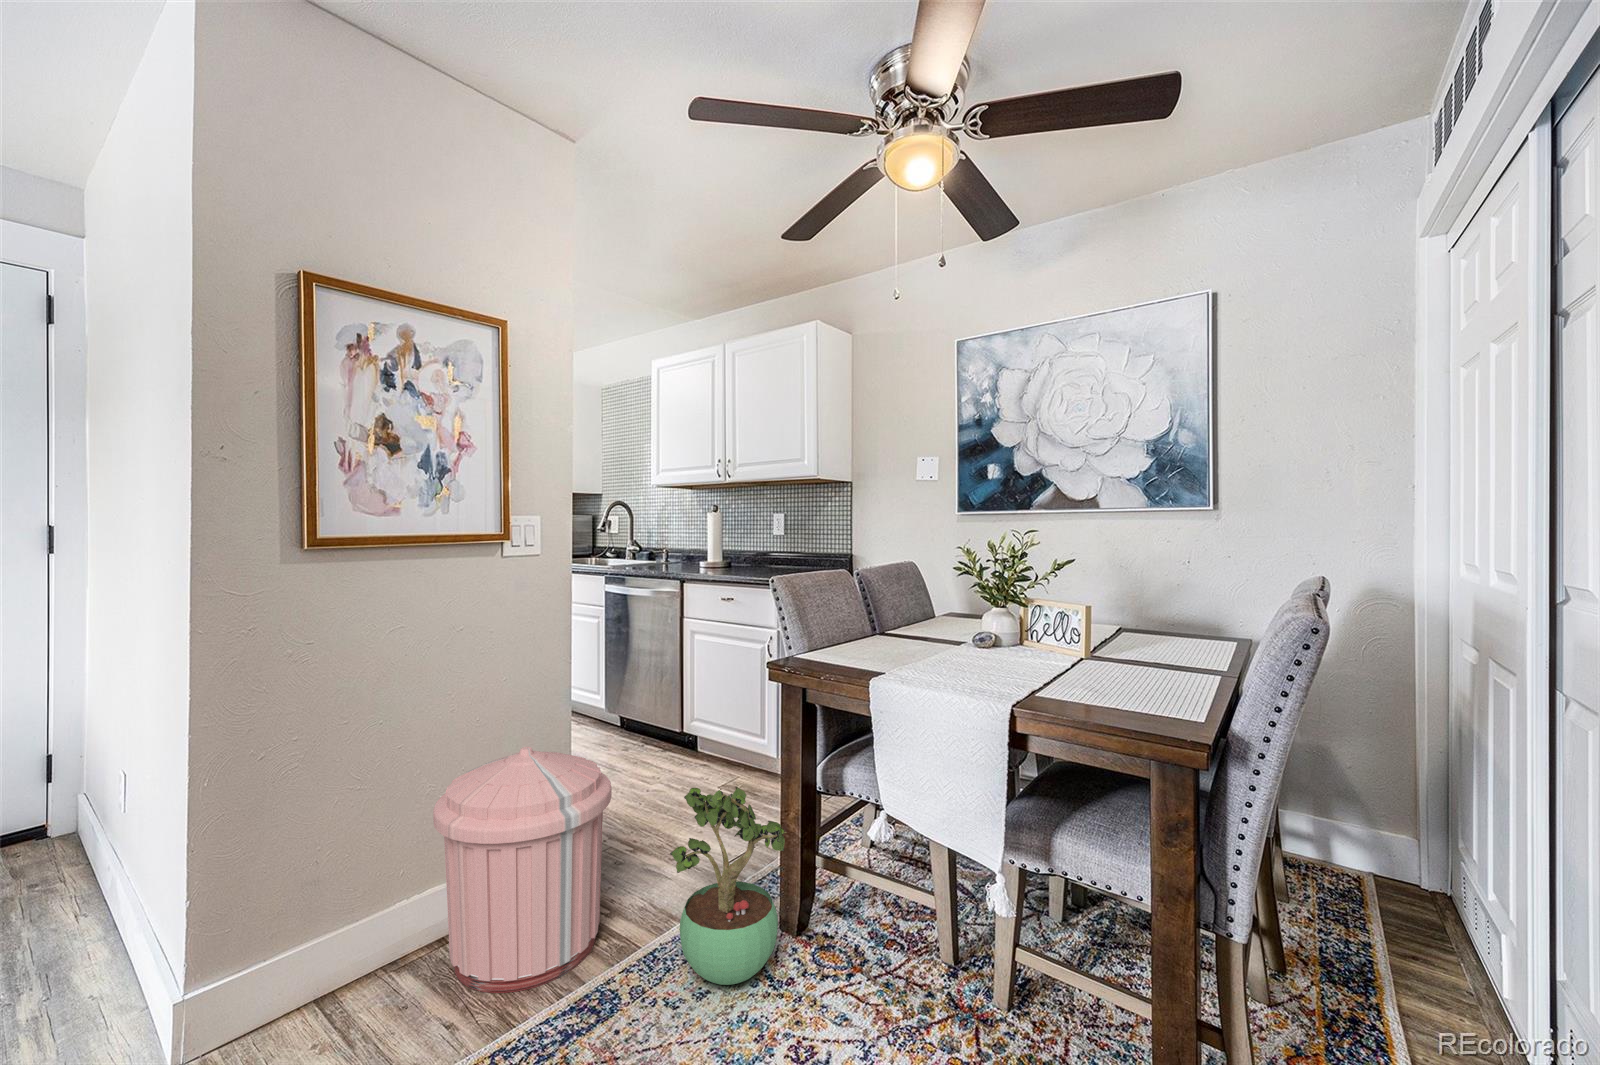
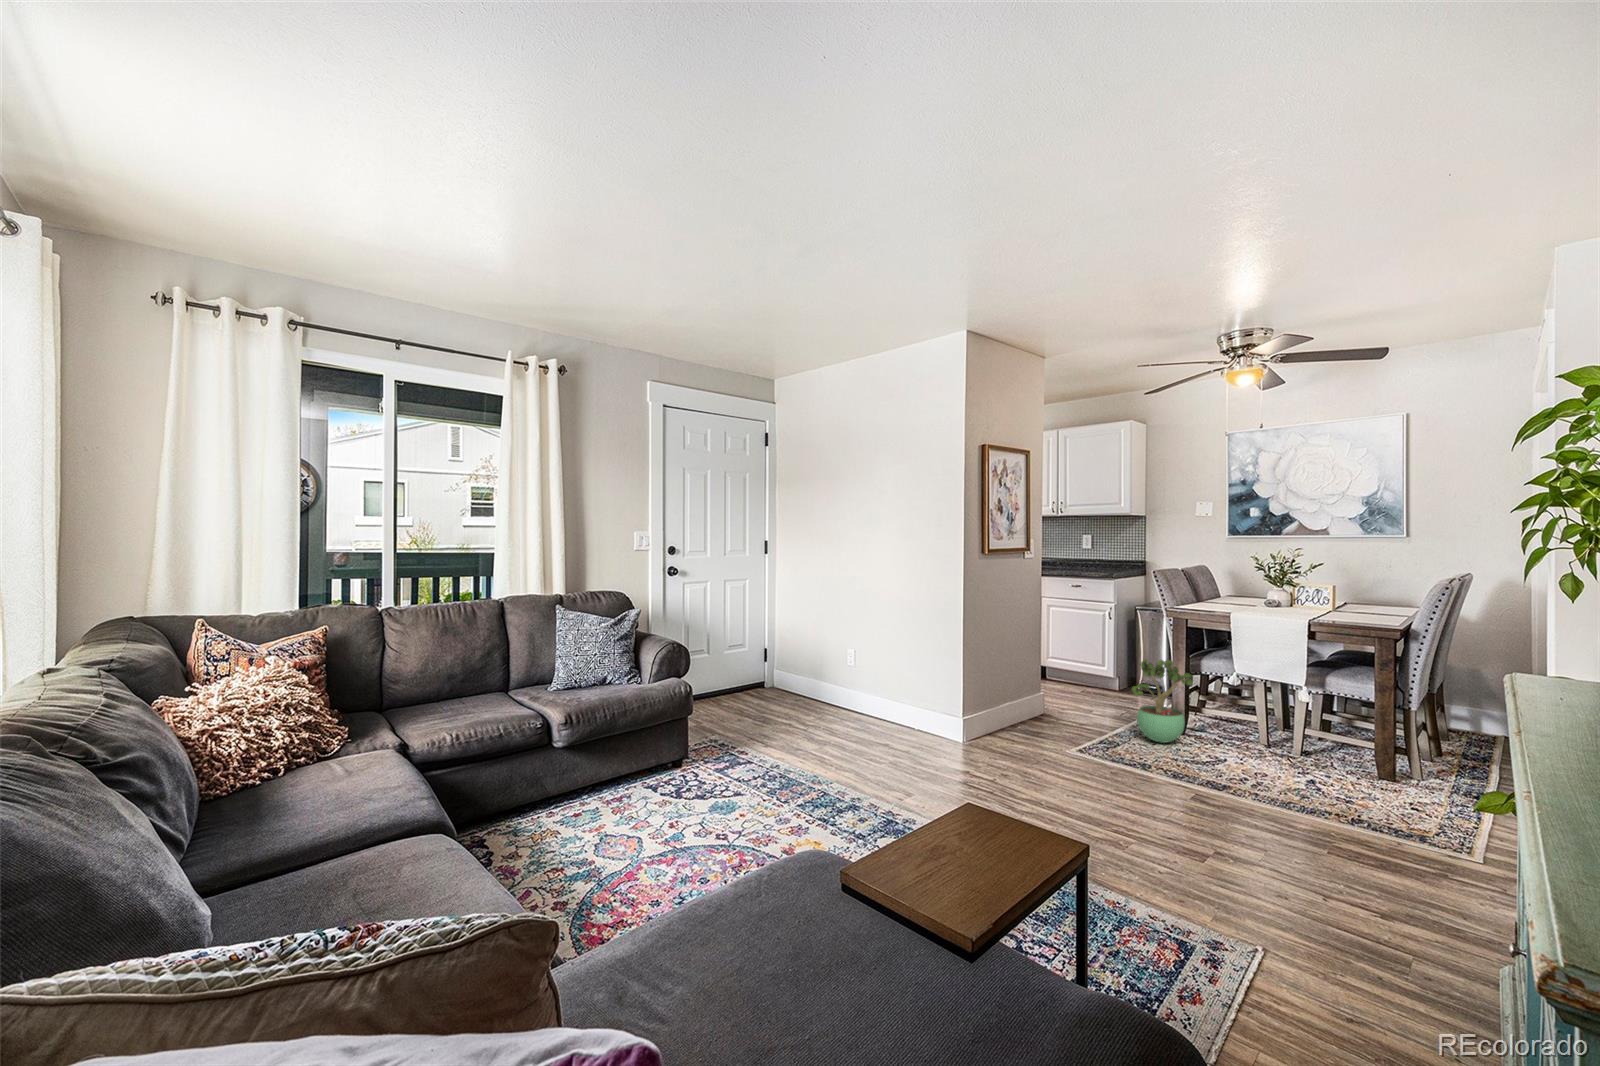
trash can: present [433,747,612,993] -> none [1018,643,1095,740]

